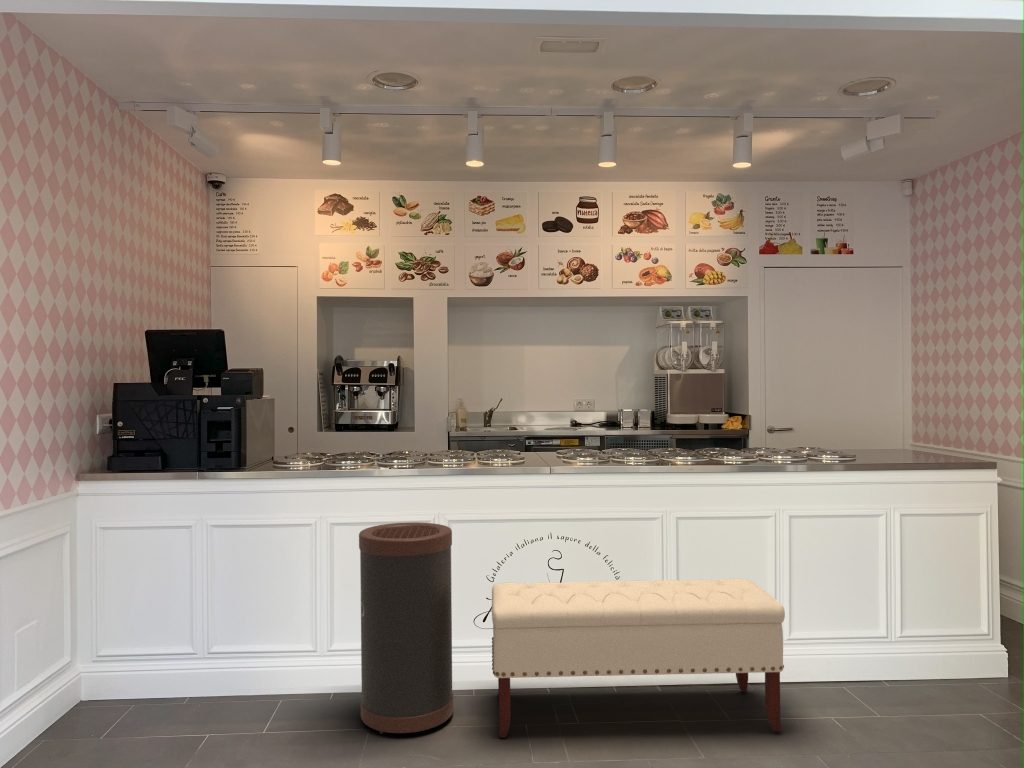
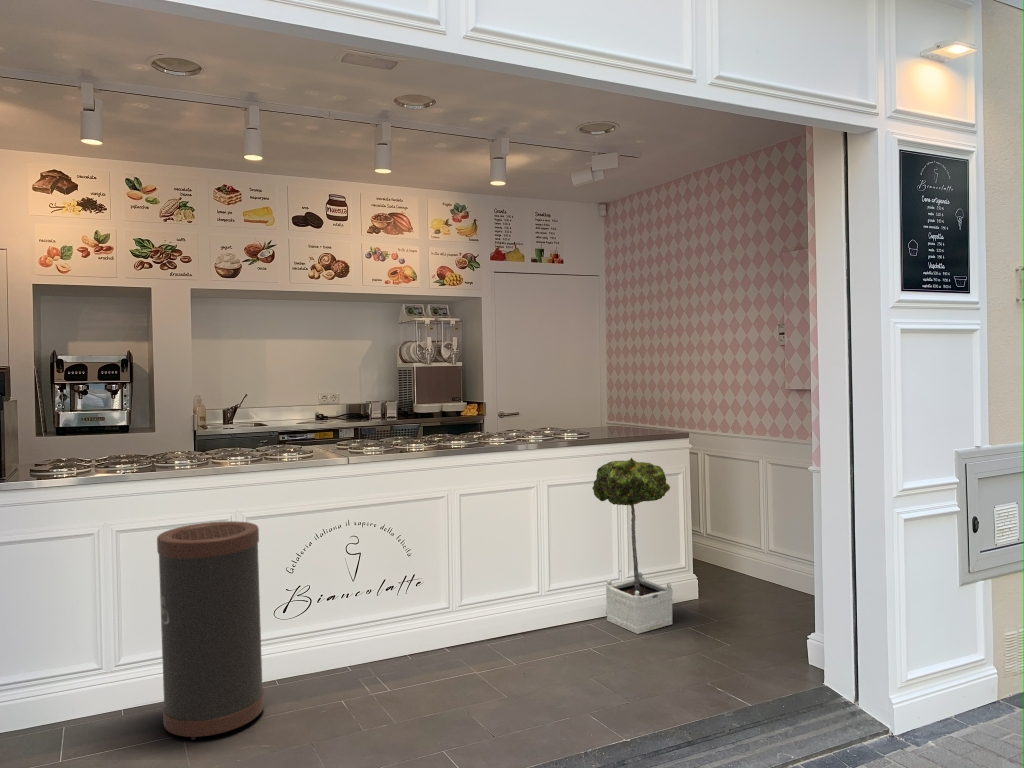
potted tree: none [849,489,960,715] -> present [592,458,673,634]
bench: present [492,579,785,738] -> none [294,543,557,717]

